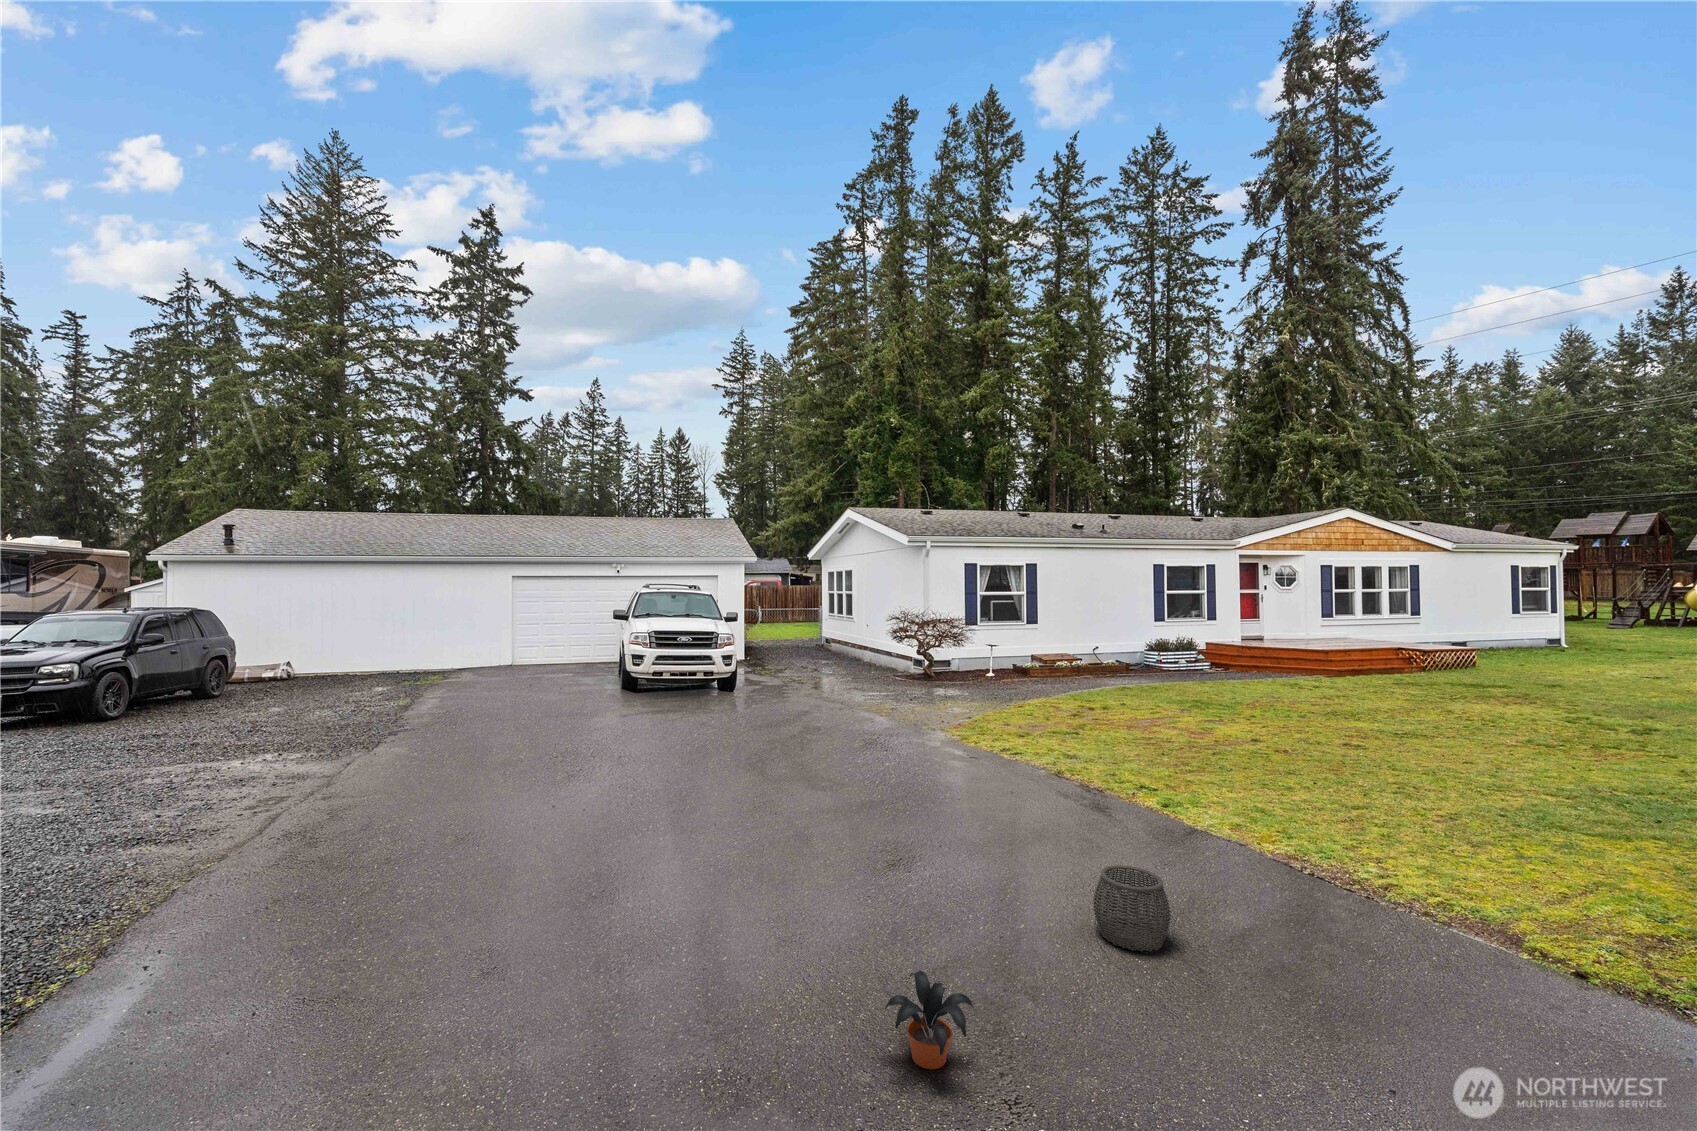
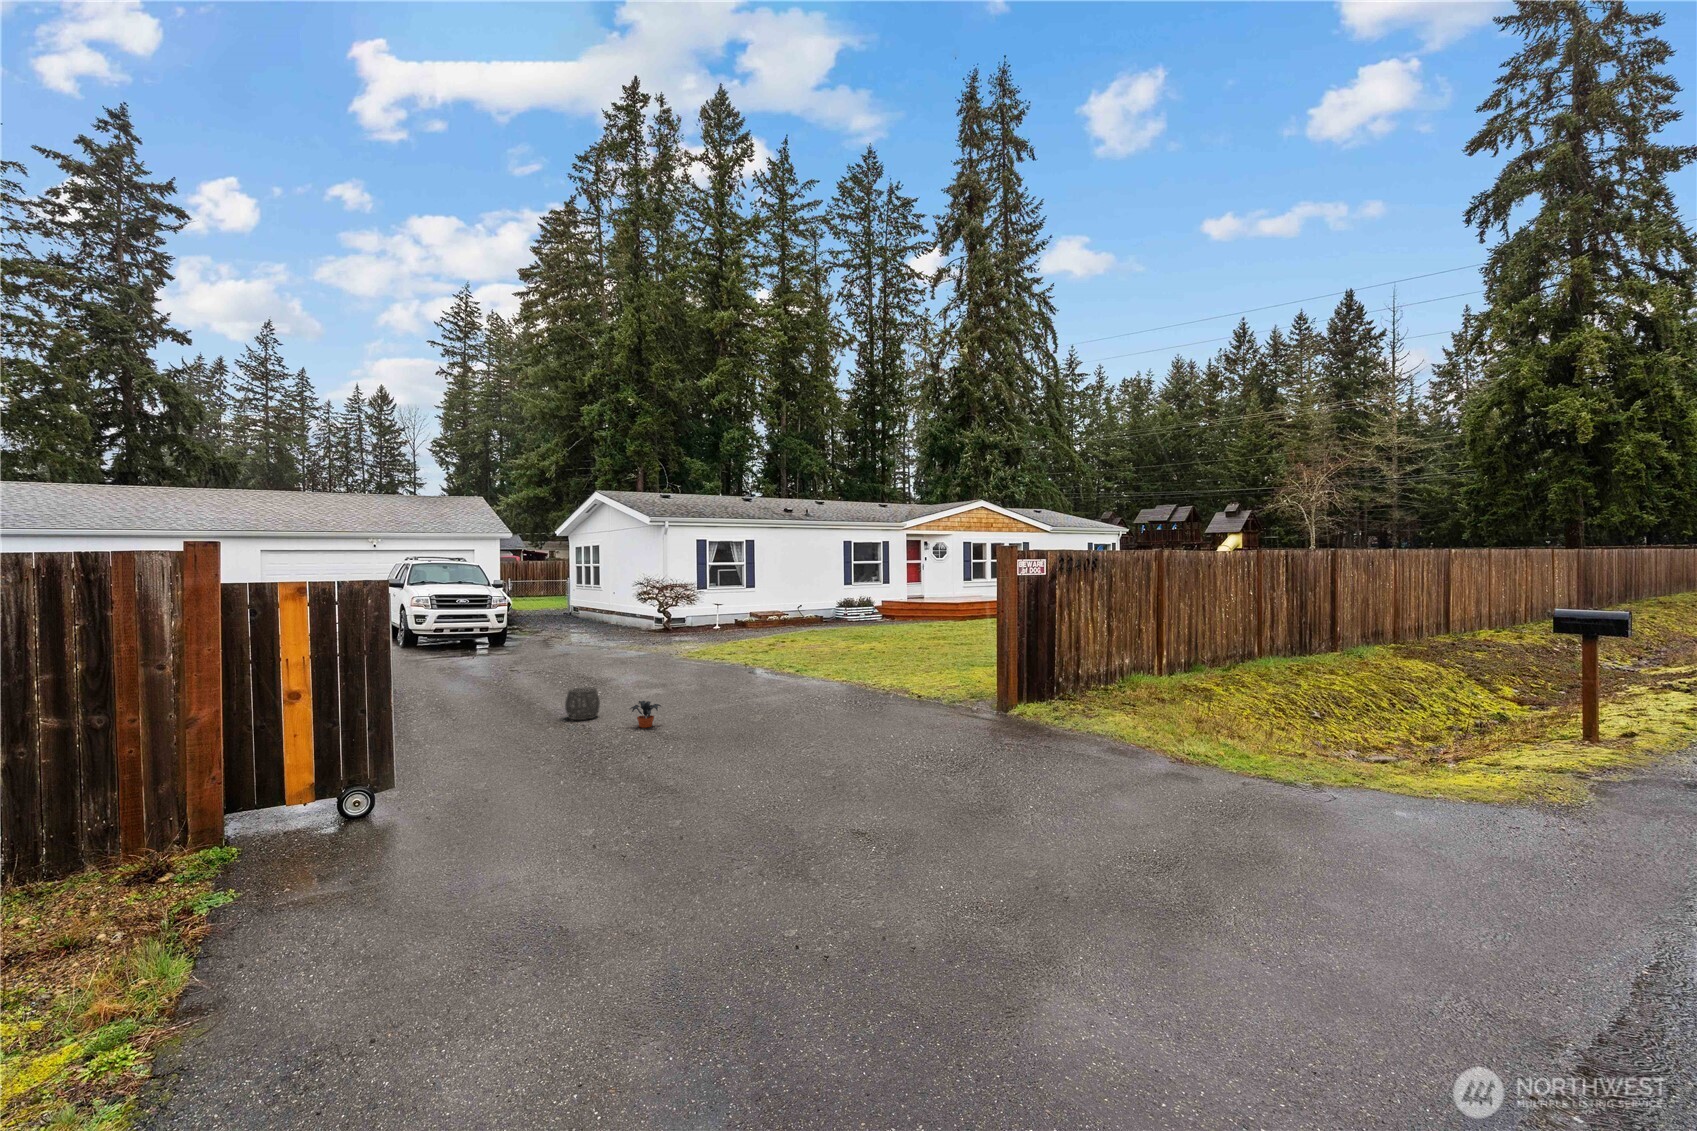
woven basket: present [1093,865,1171,952] -> present [565,687,600,720]

